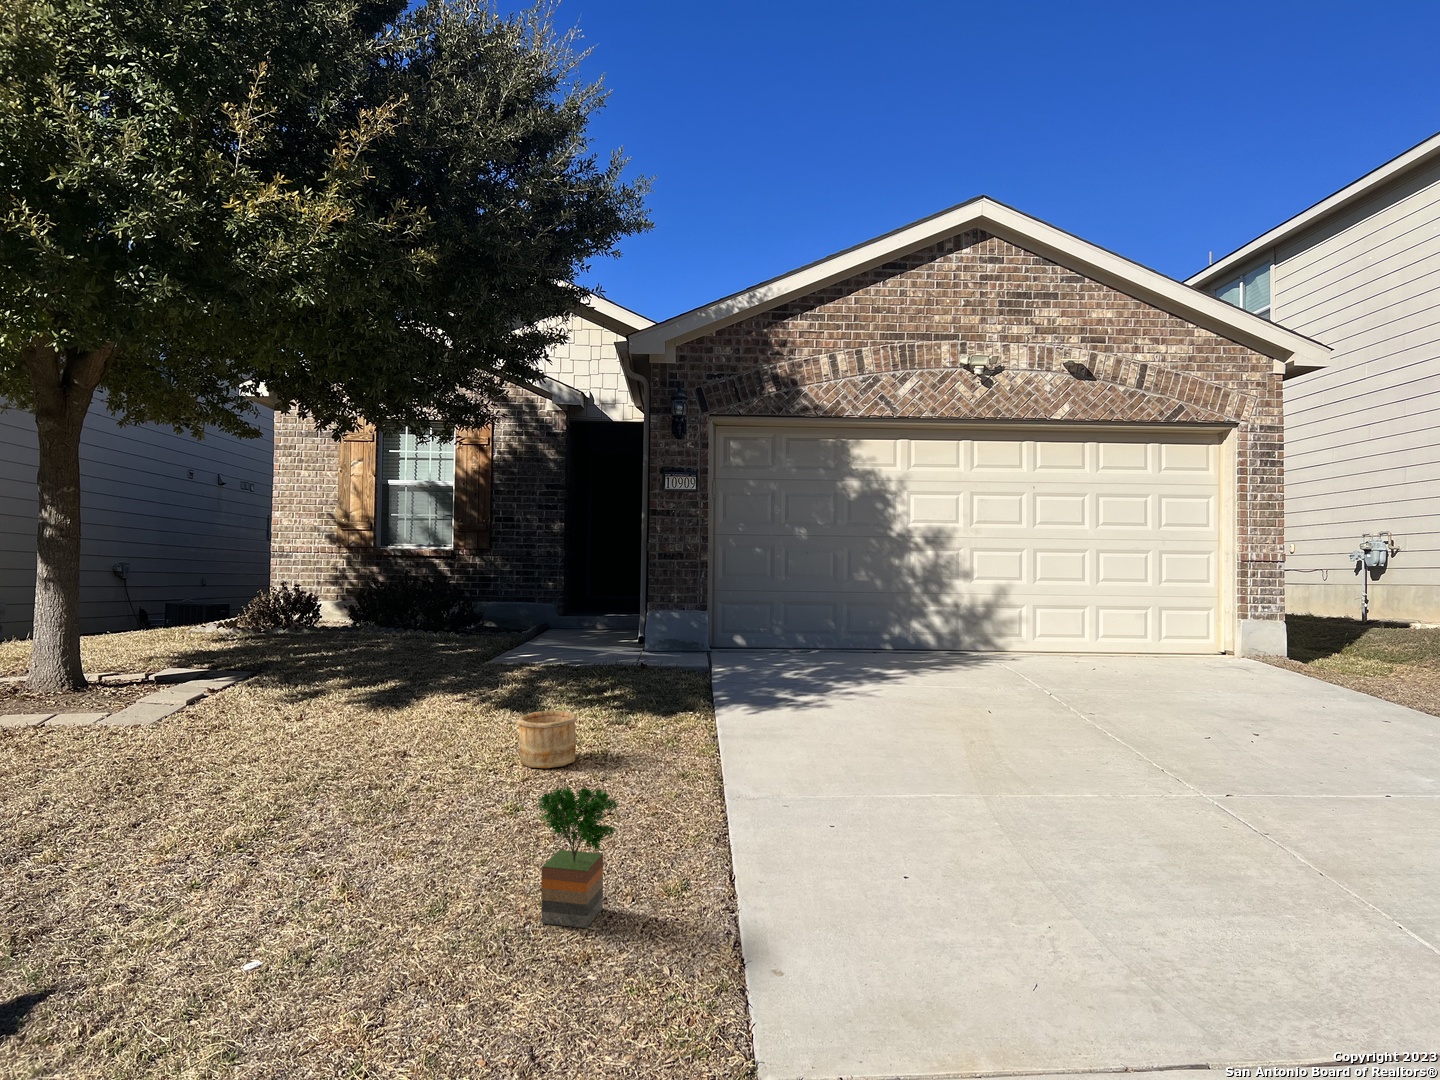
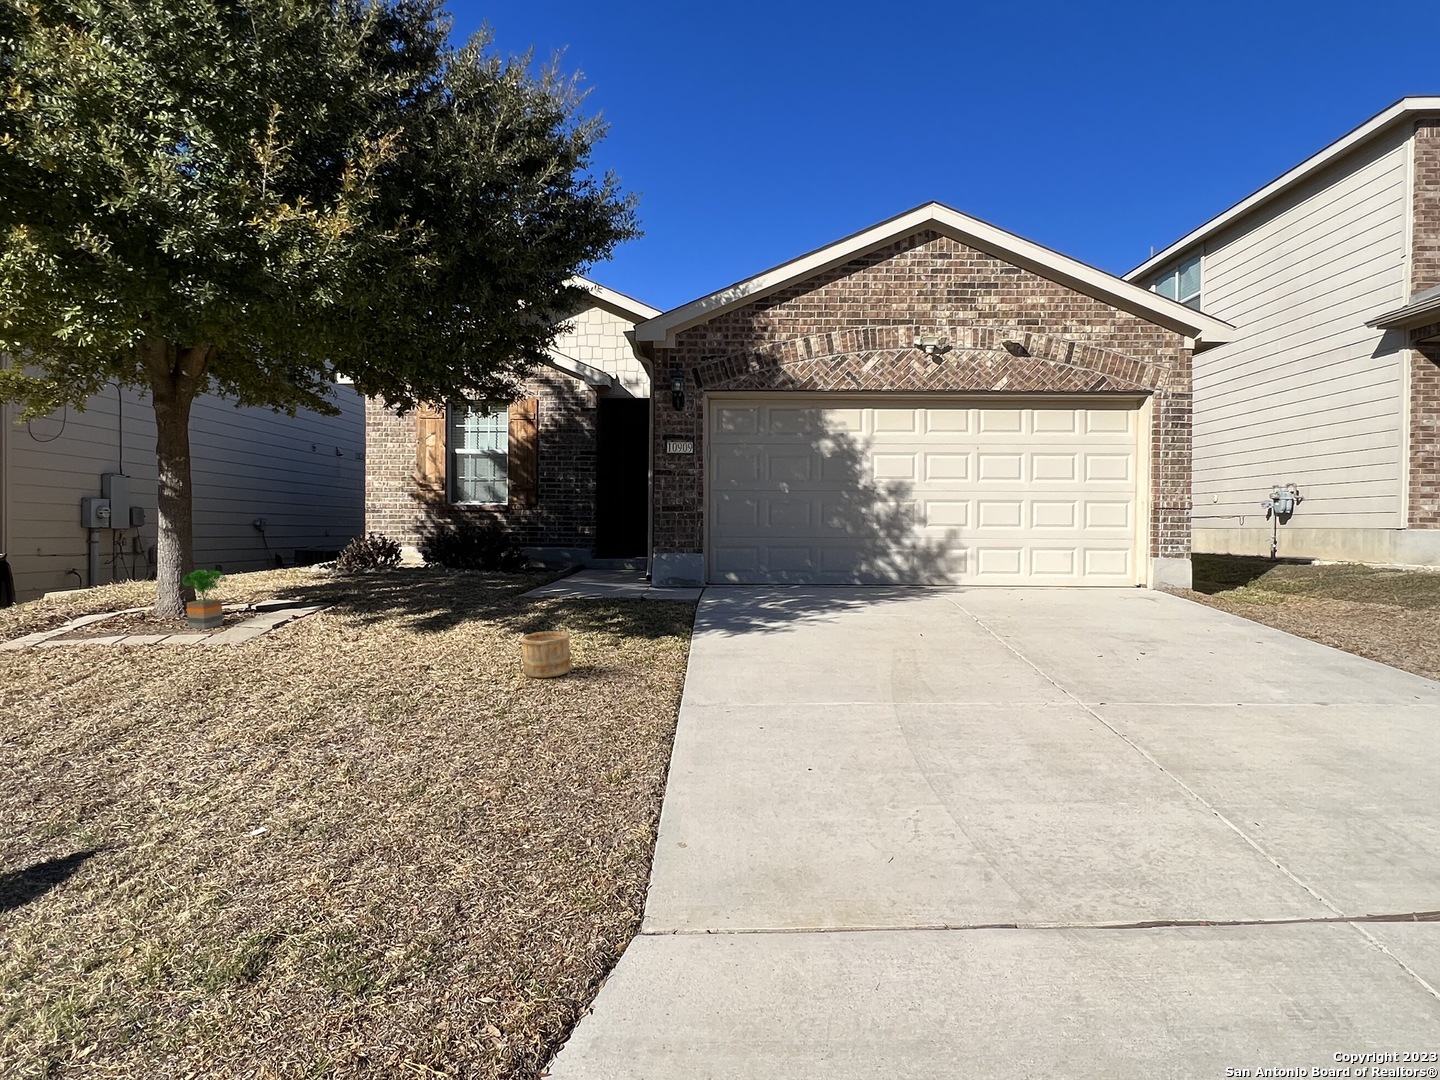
potted tree: present [537,786,619,928] -> present [183,570,227,629]

